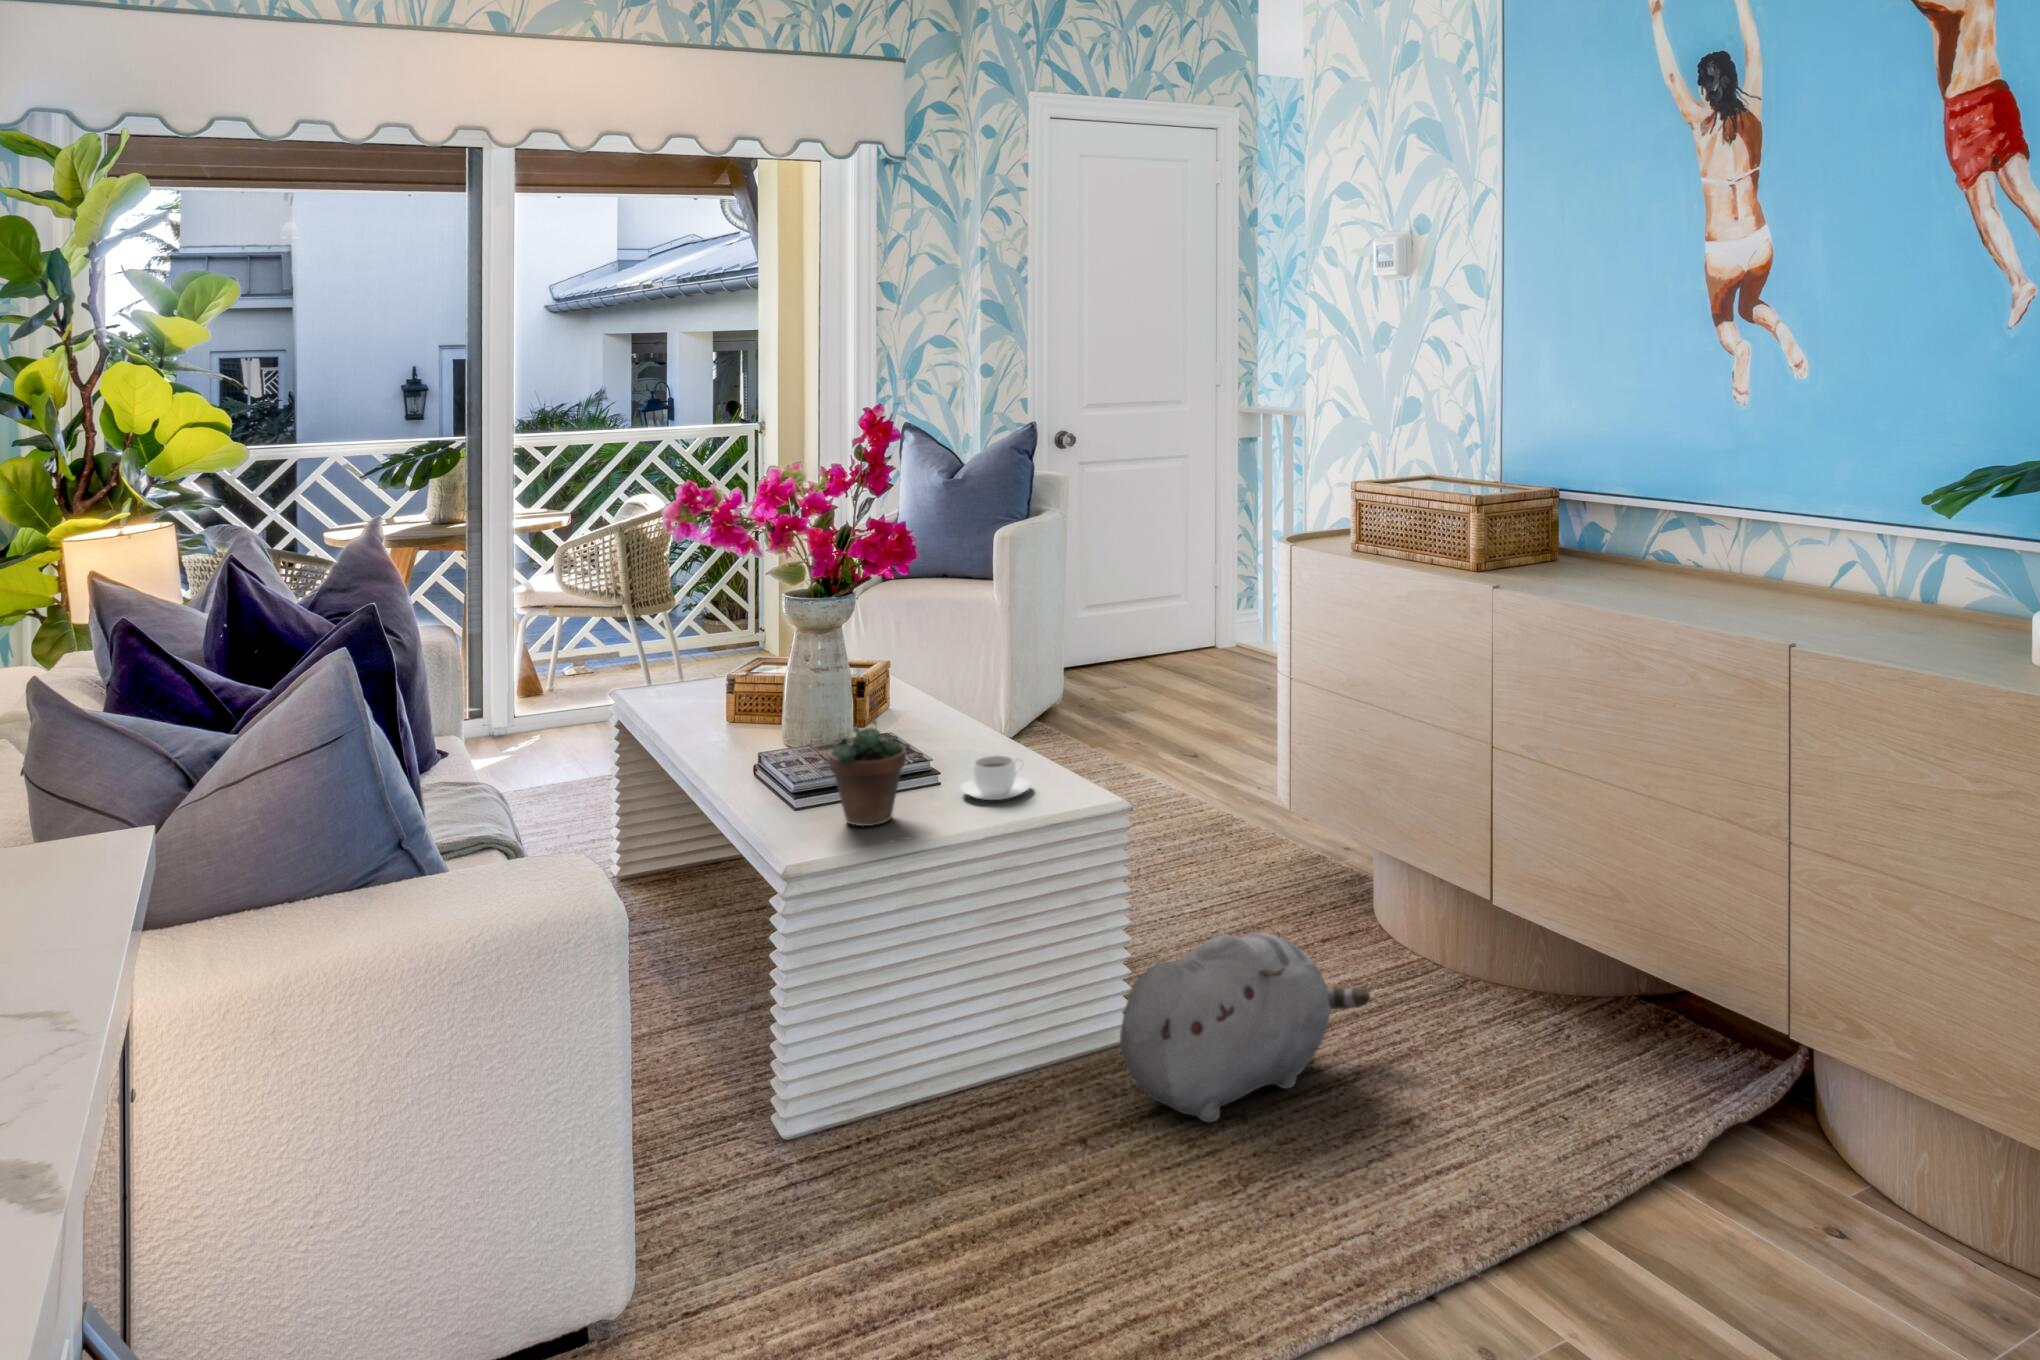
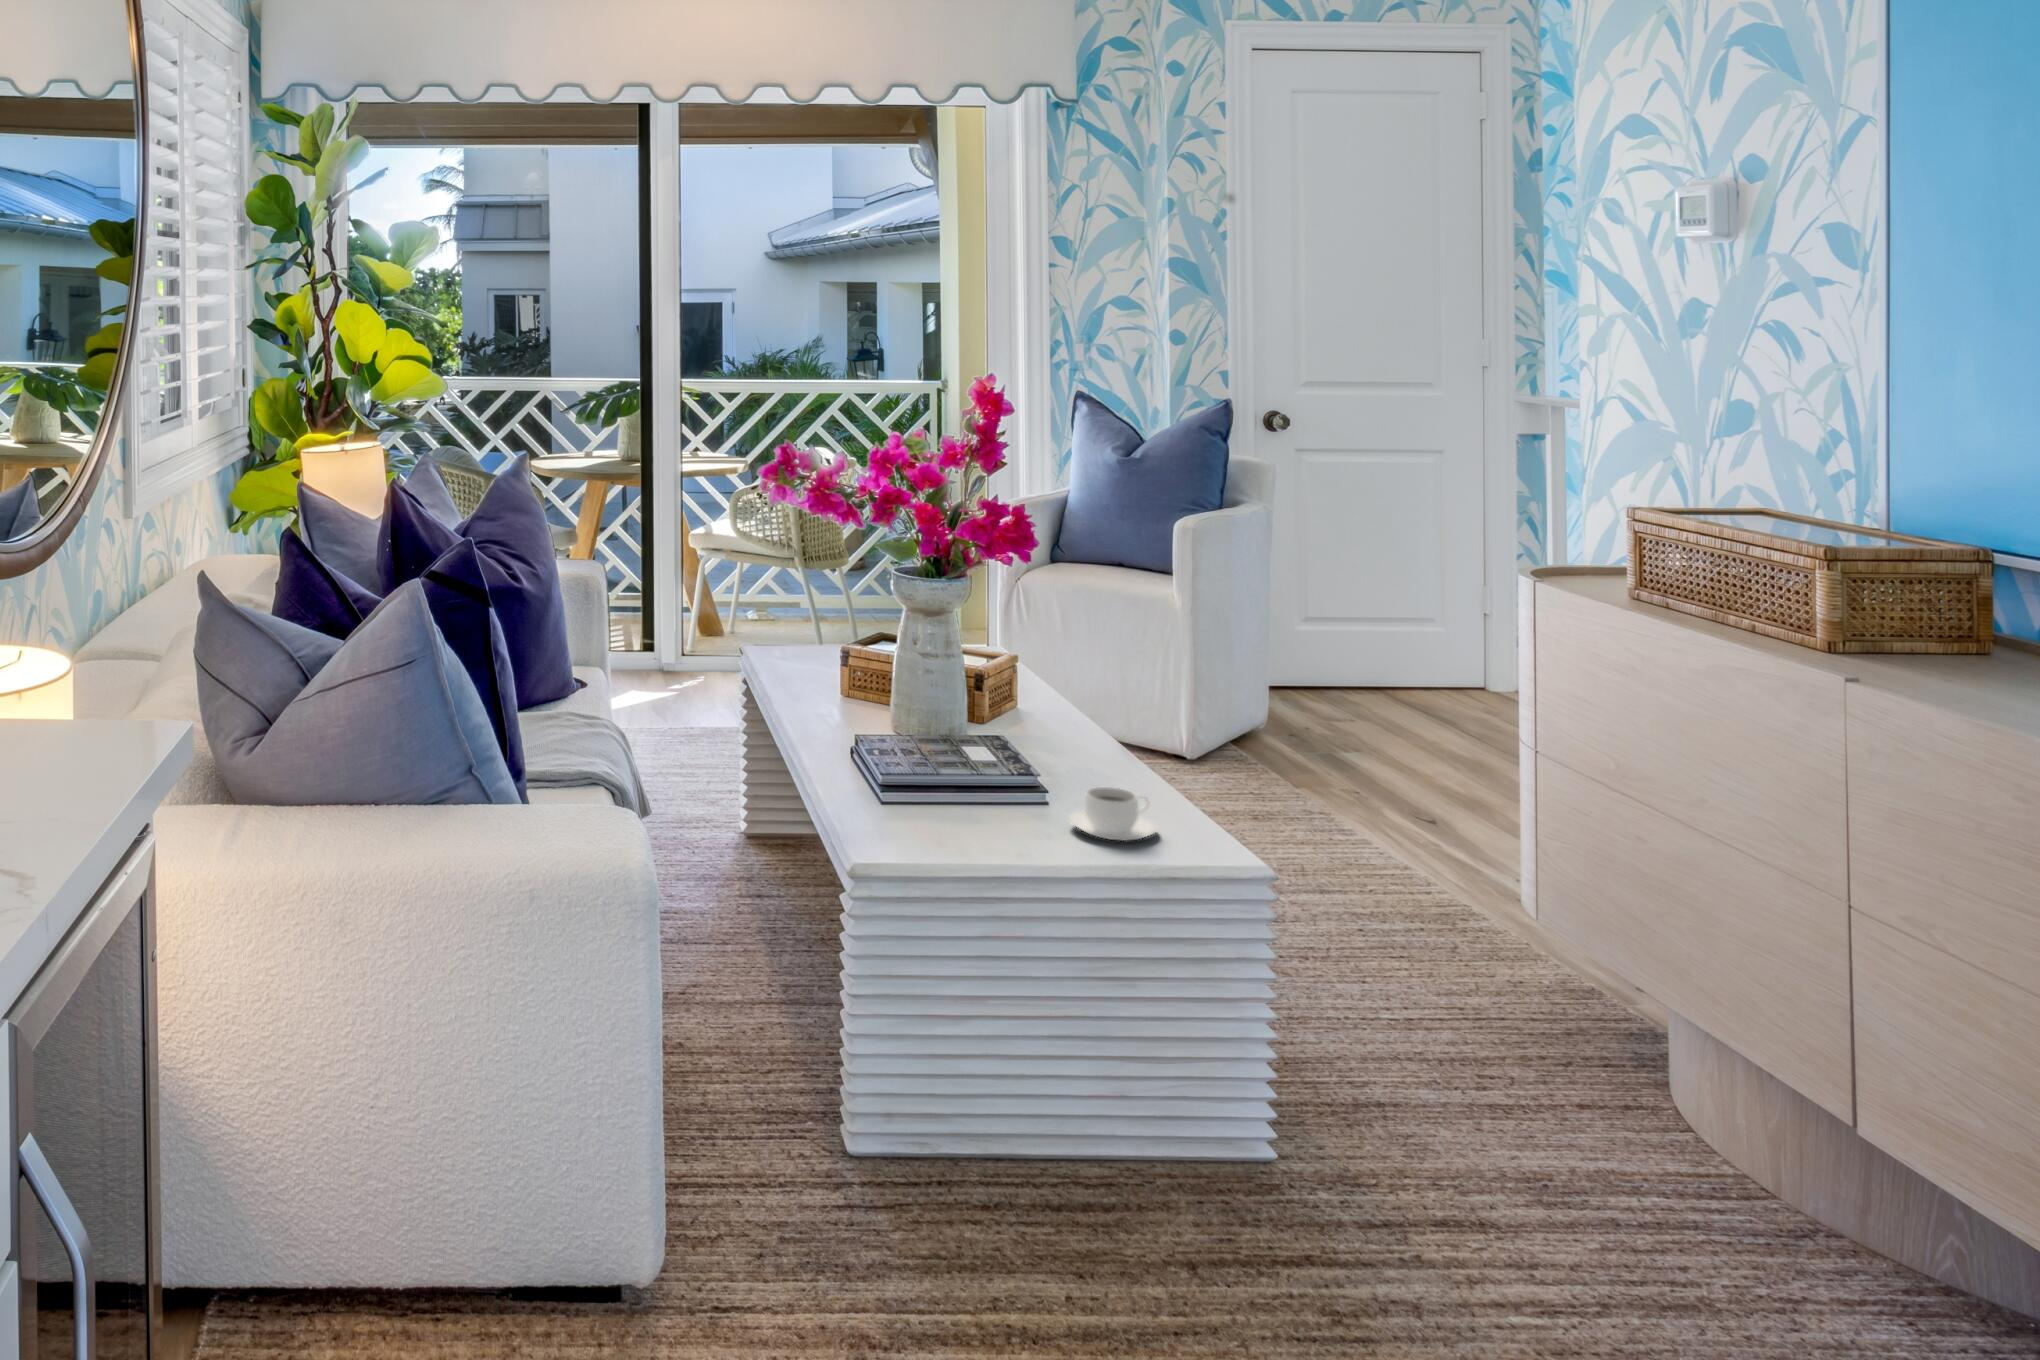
succulent plant: present [829,694,906,826] -> none [915,696,1002,842]
plush toy: present [1120,933,1370,1122] -> none [1251,1066,1634,1297]

